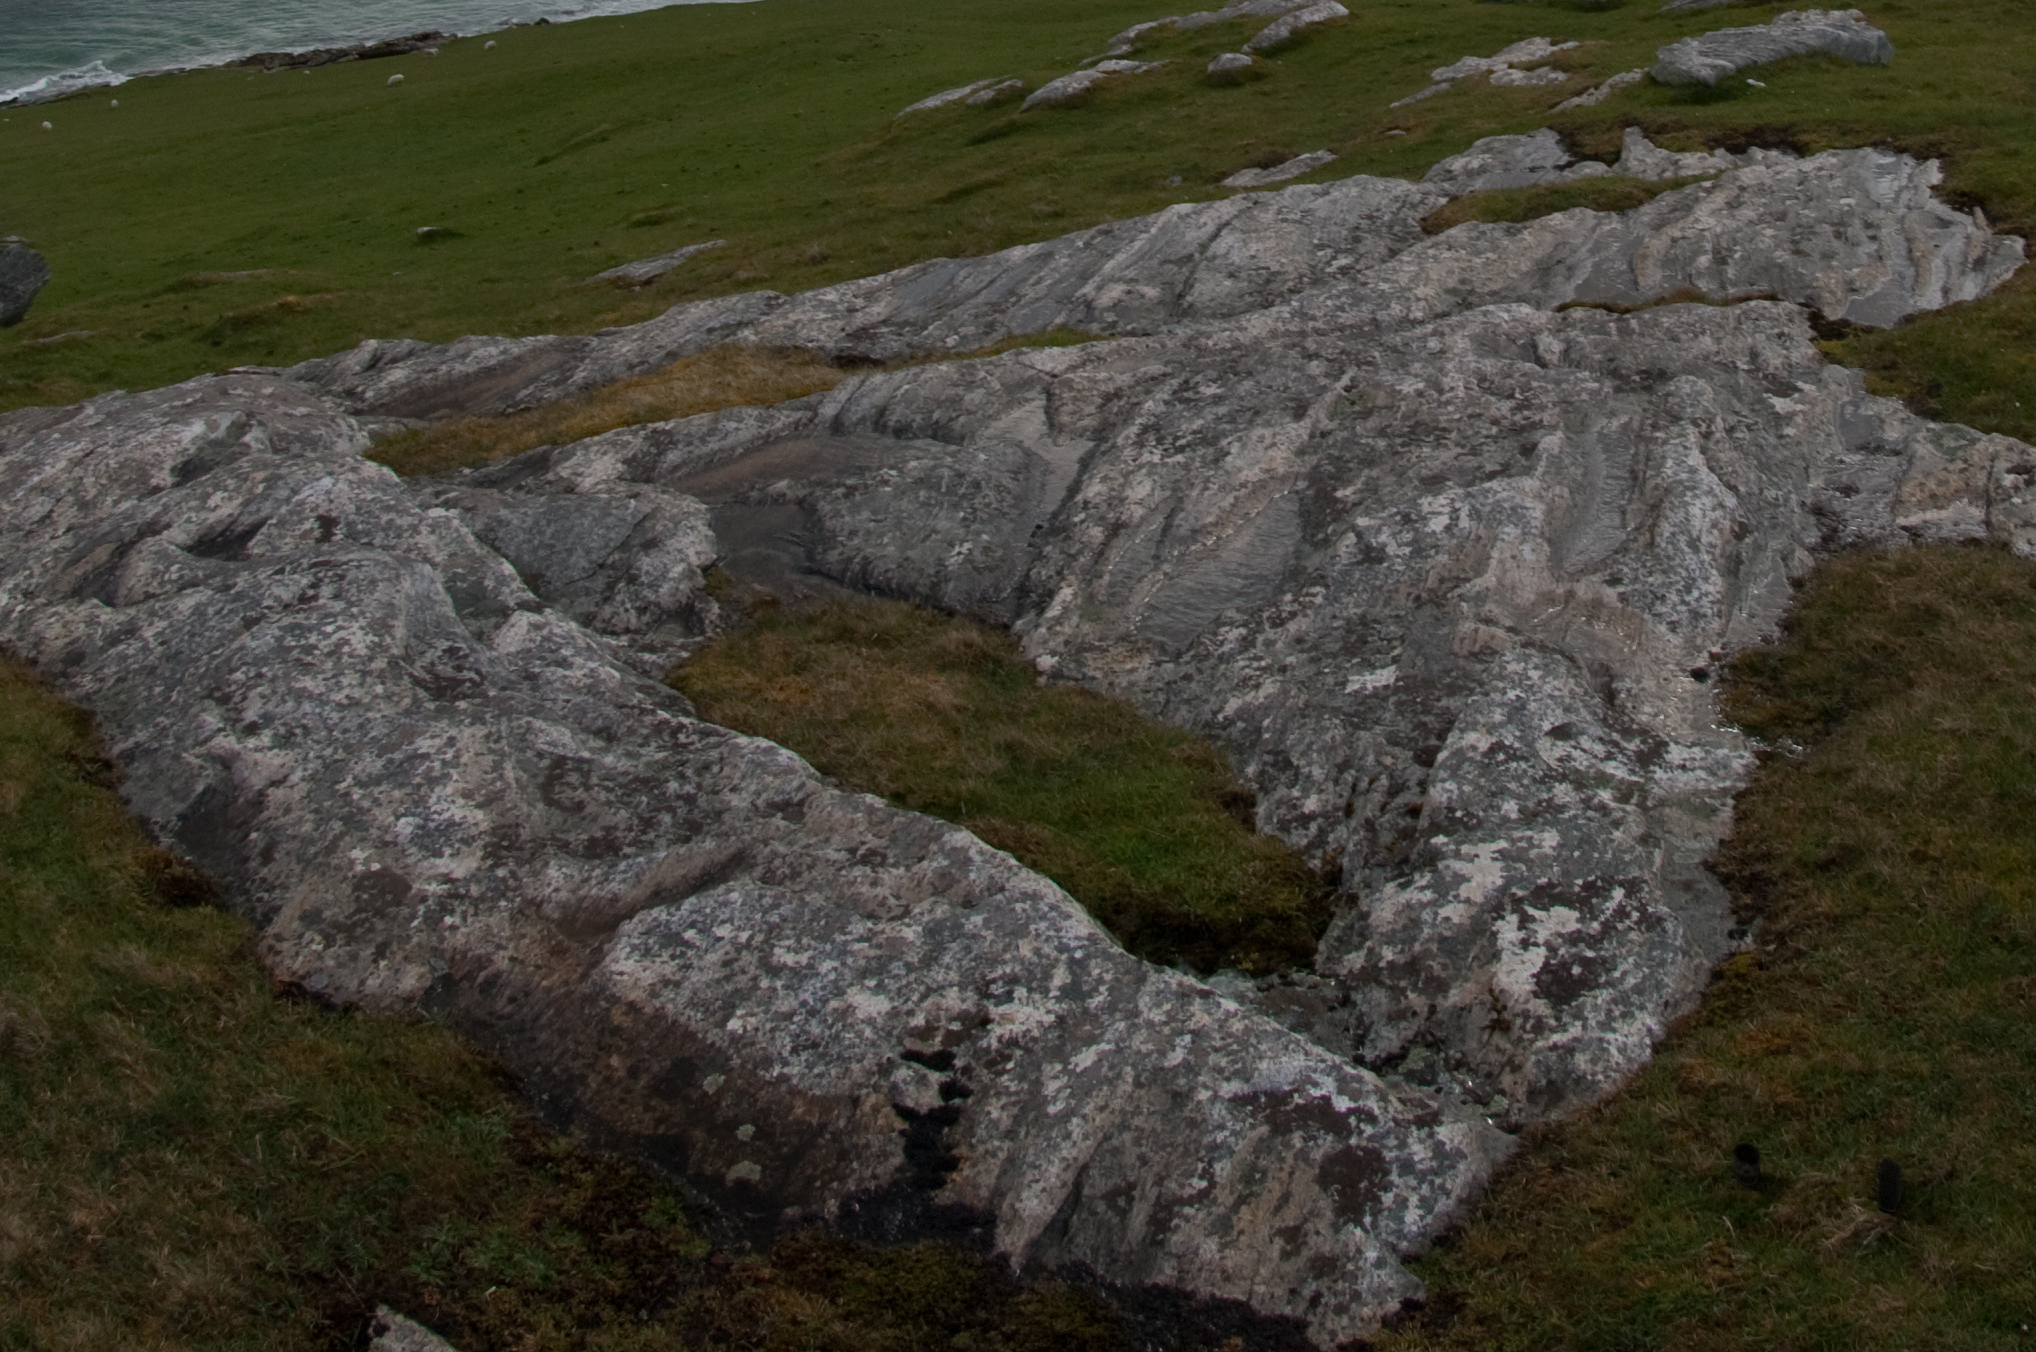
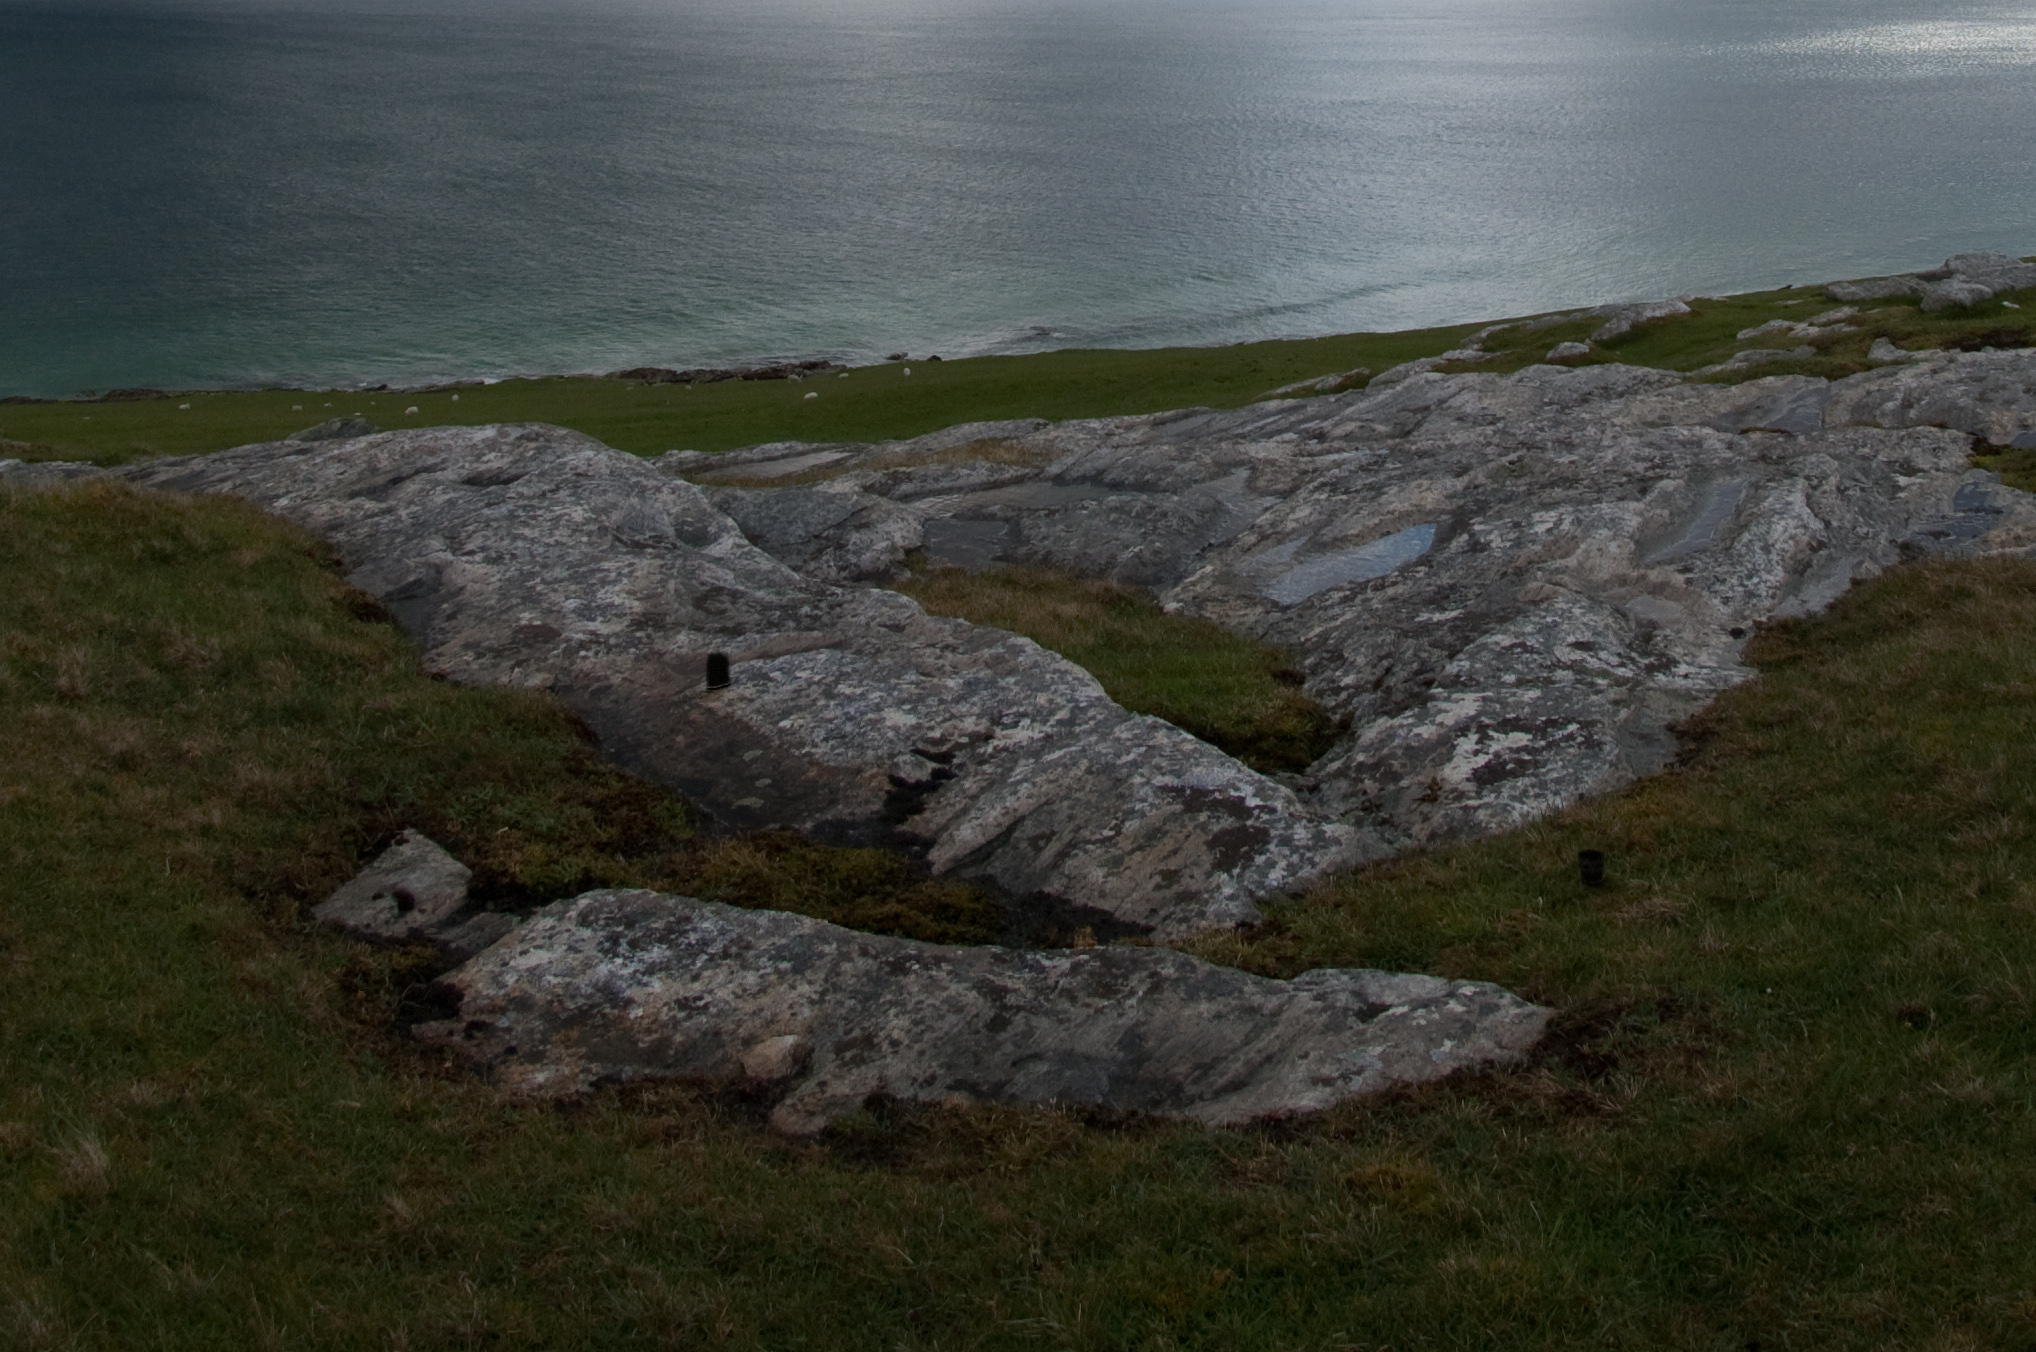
backpack: present [1874,1155,1903,1212] -> present [706,651,731,689]

